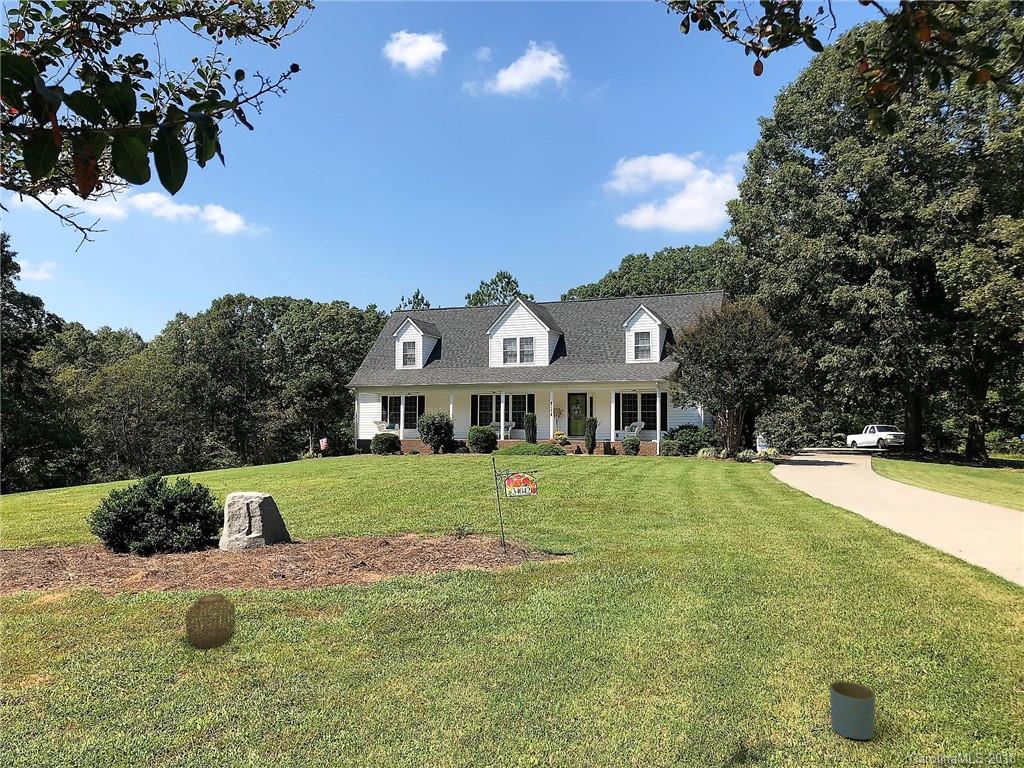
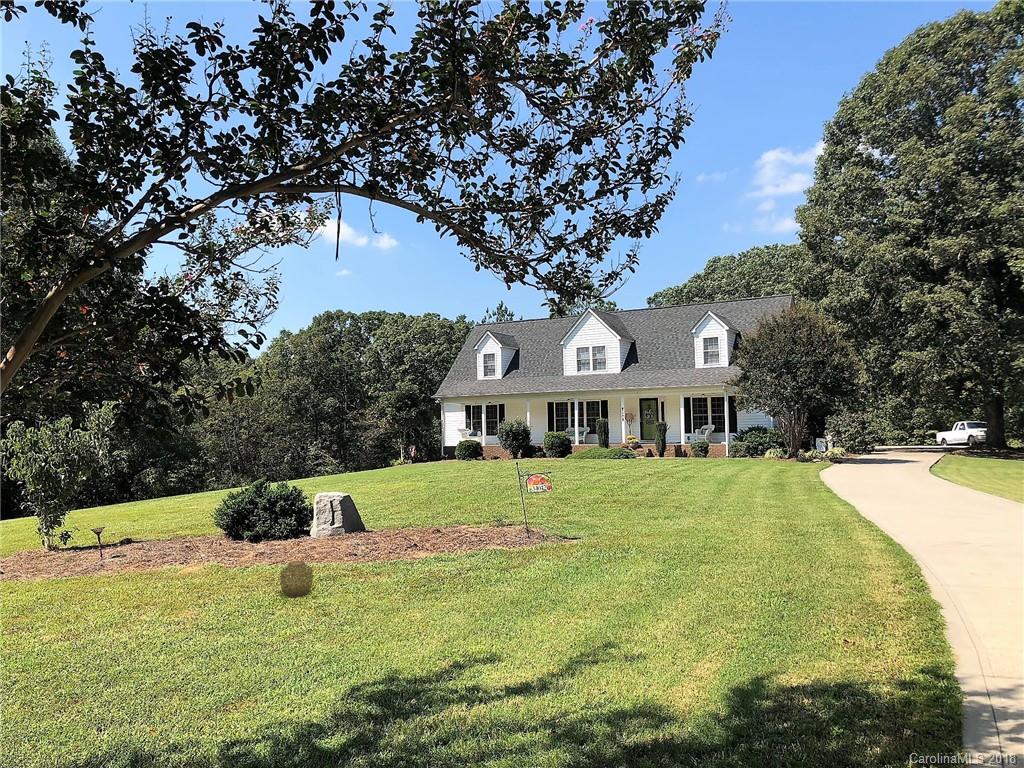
planter: present [830,681,875,740] -> none [694,620,723,658]

